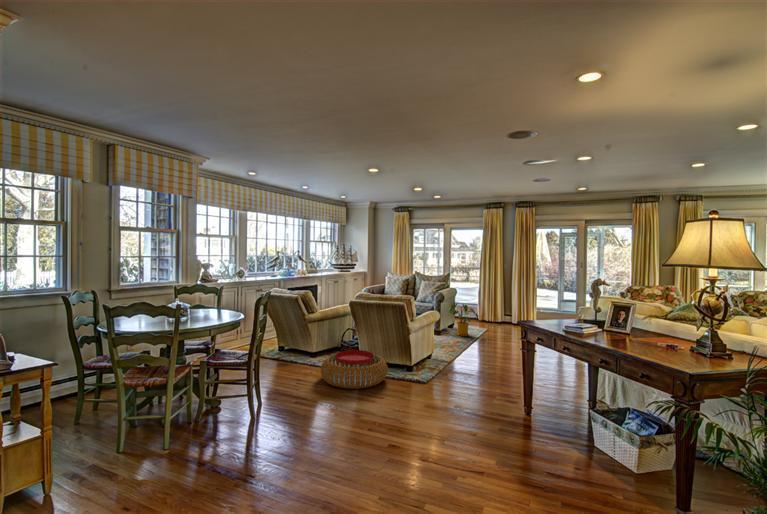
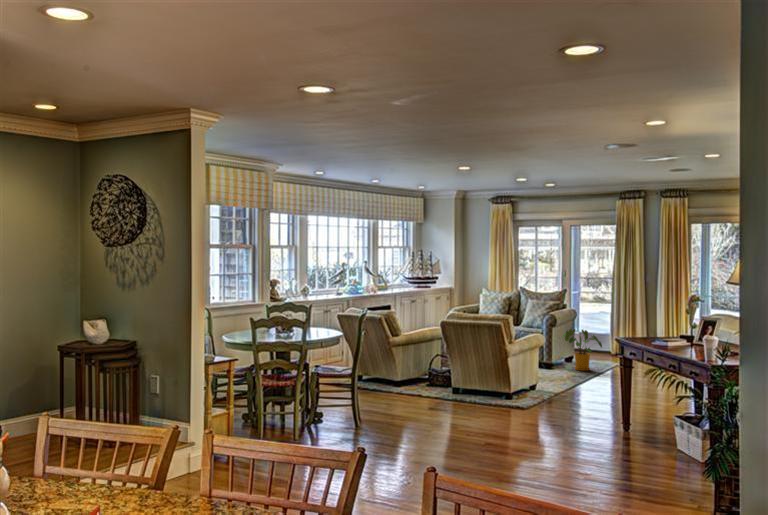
pouf: present [321,350,388,389] -> none [412,375,484,411]

